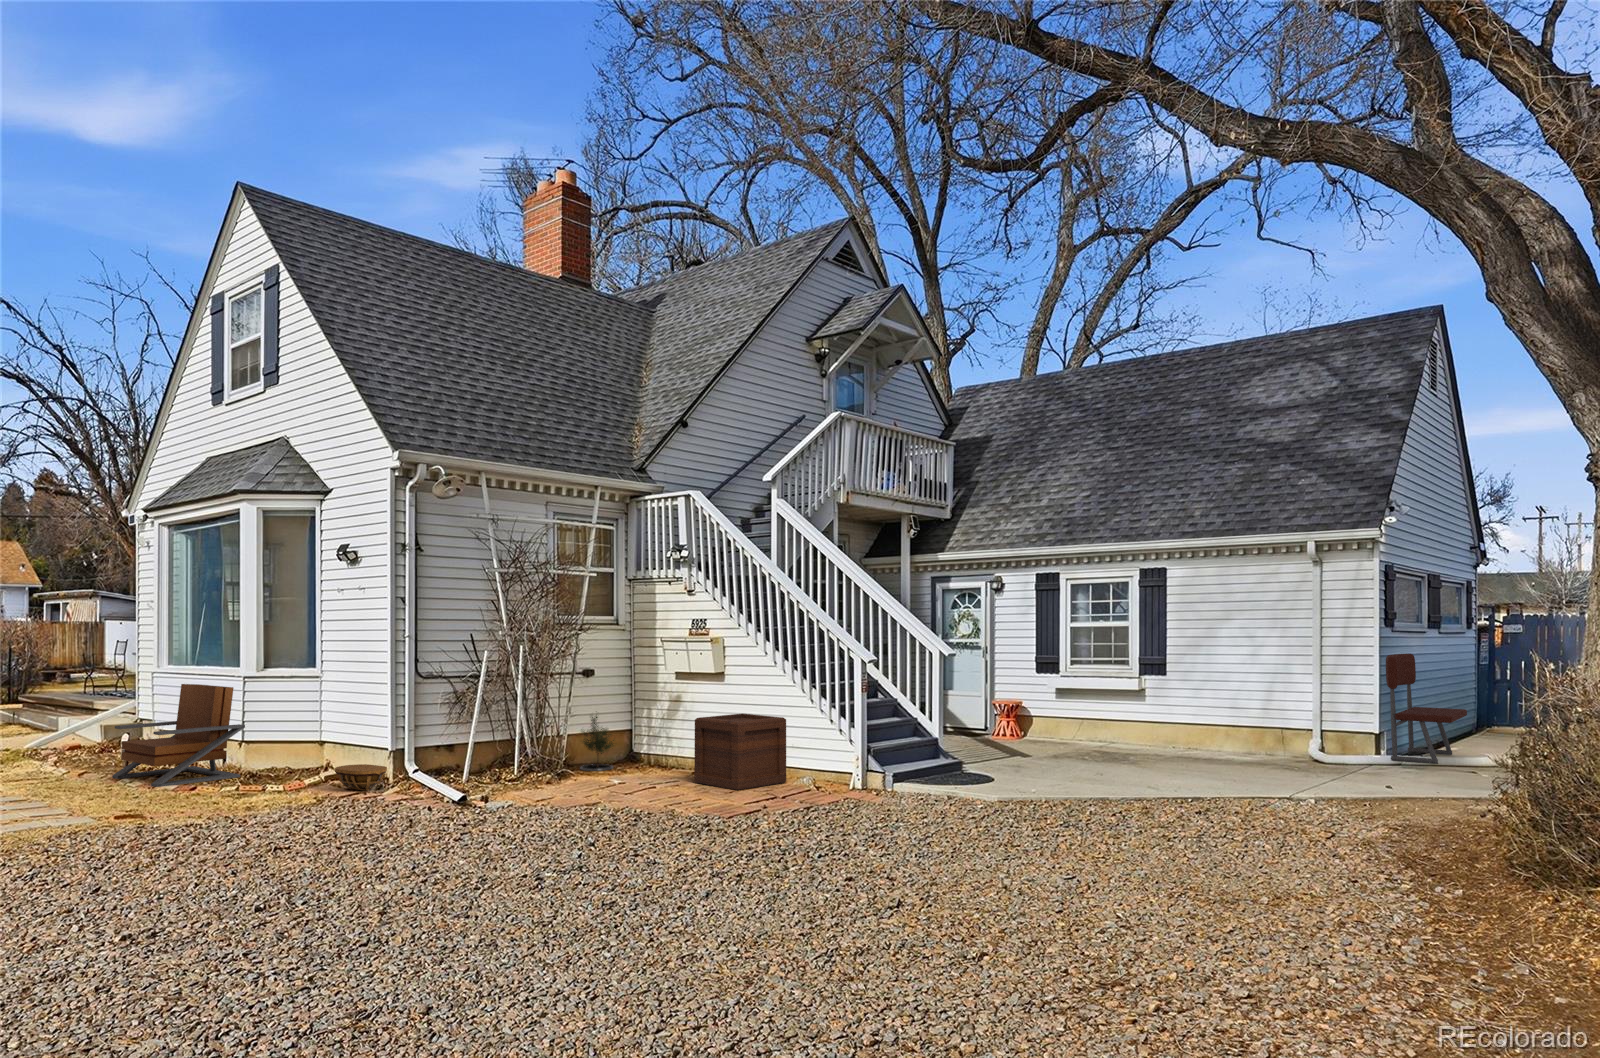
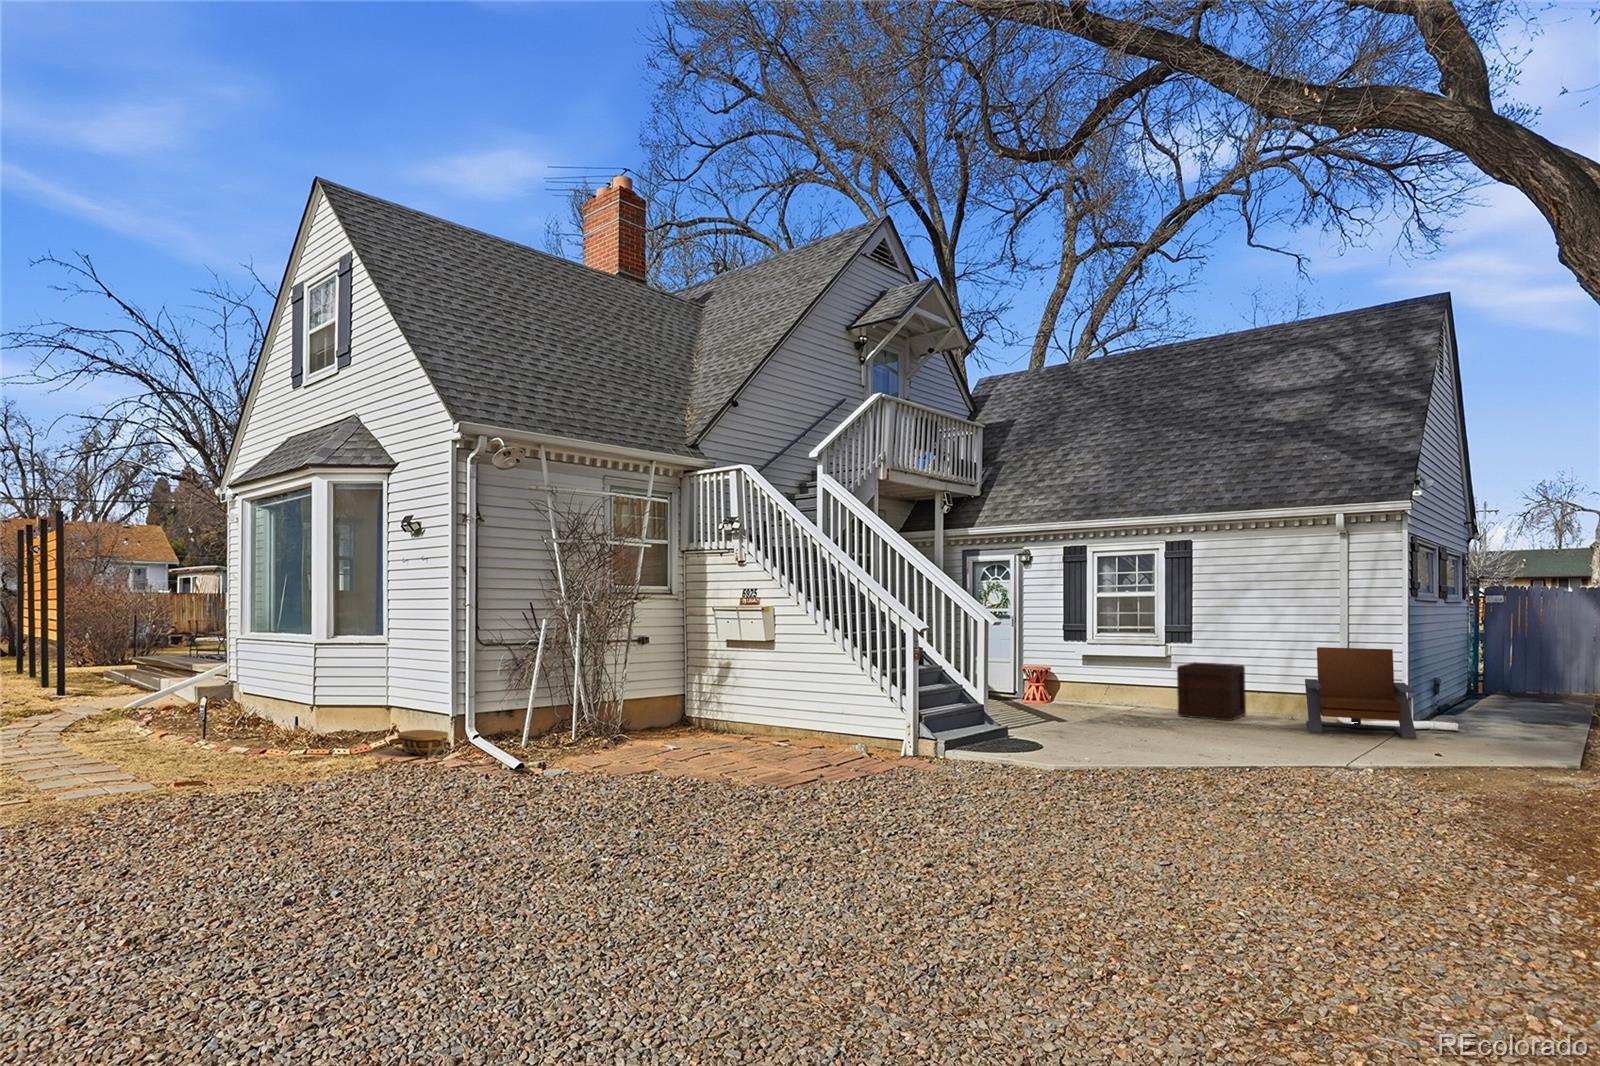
bench: present [1386,654,1467,764] -> none [1417,624,1497,732]
lounge chair: present [112,684,245,787] -> present [1305,647,1417,739]
wooden crate: present [694,713,786,790] -> present [1177,662,1246,721]
potted tree: present [580,715,614,771] -> none [635,676,672,735]

